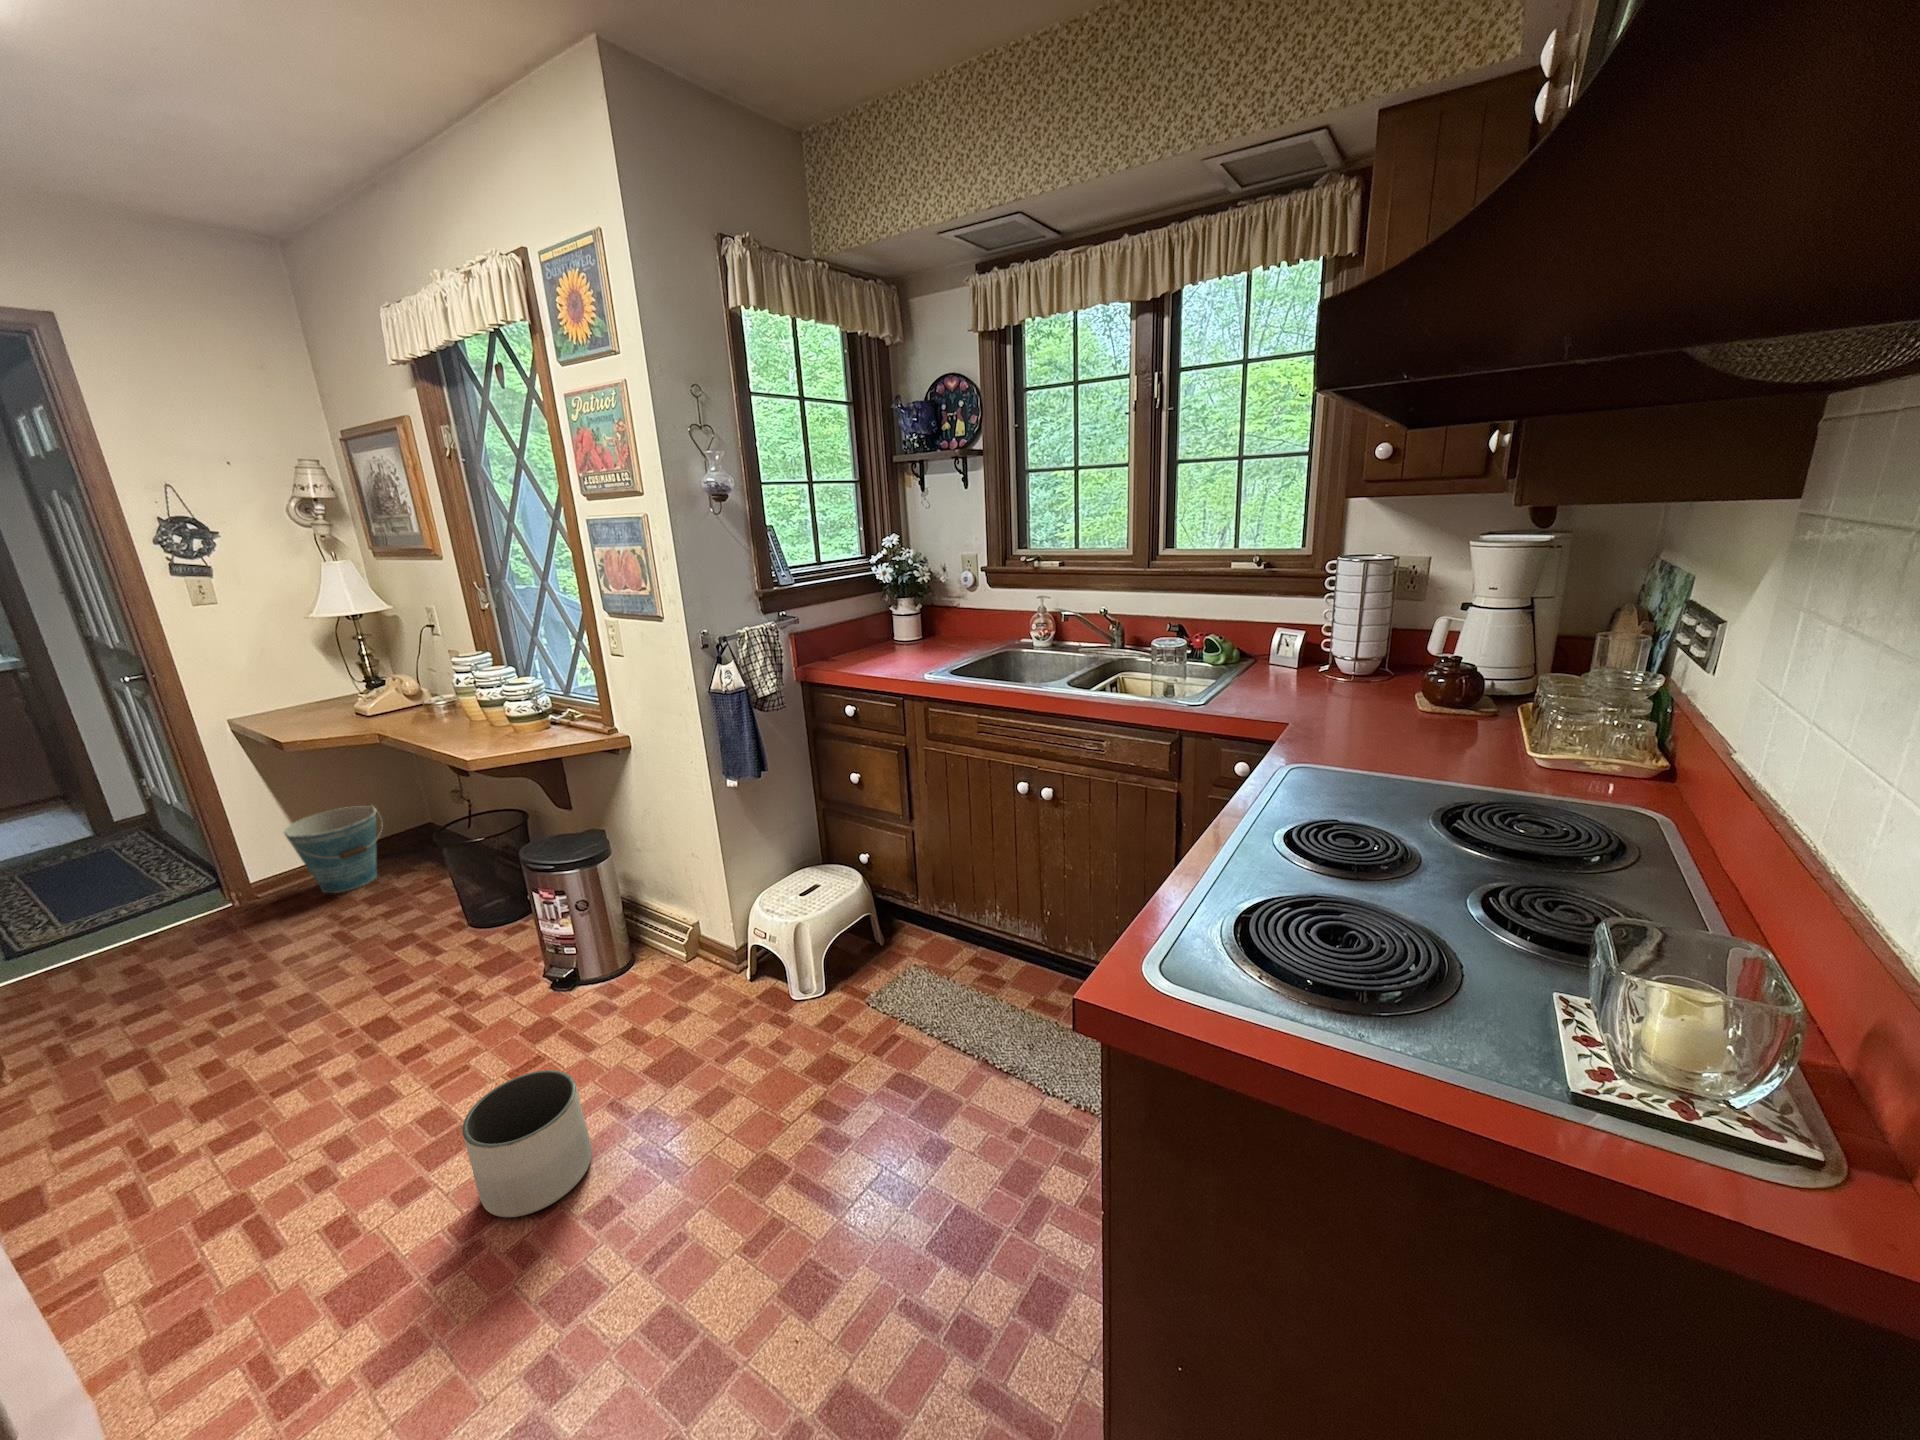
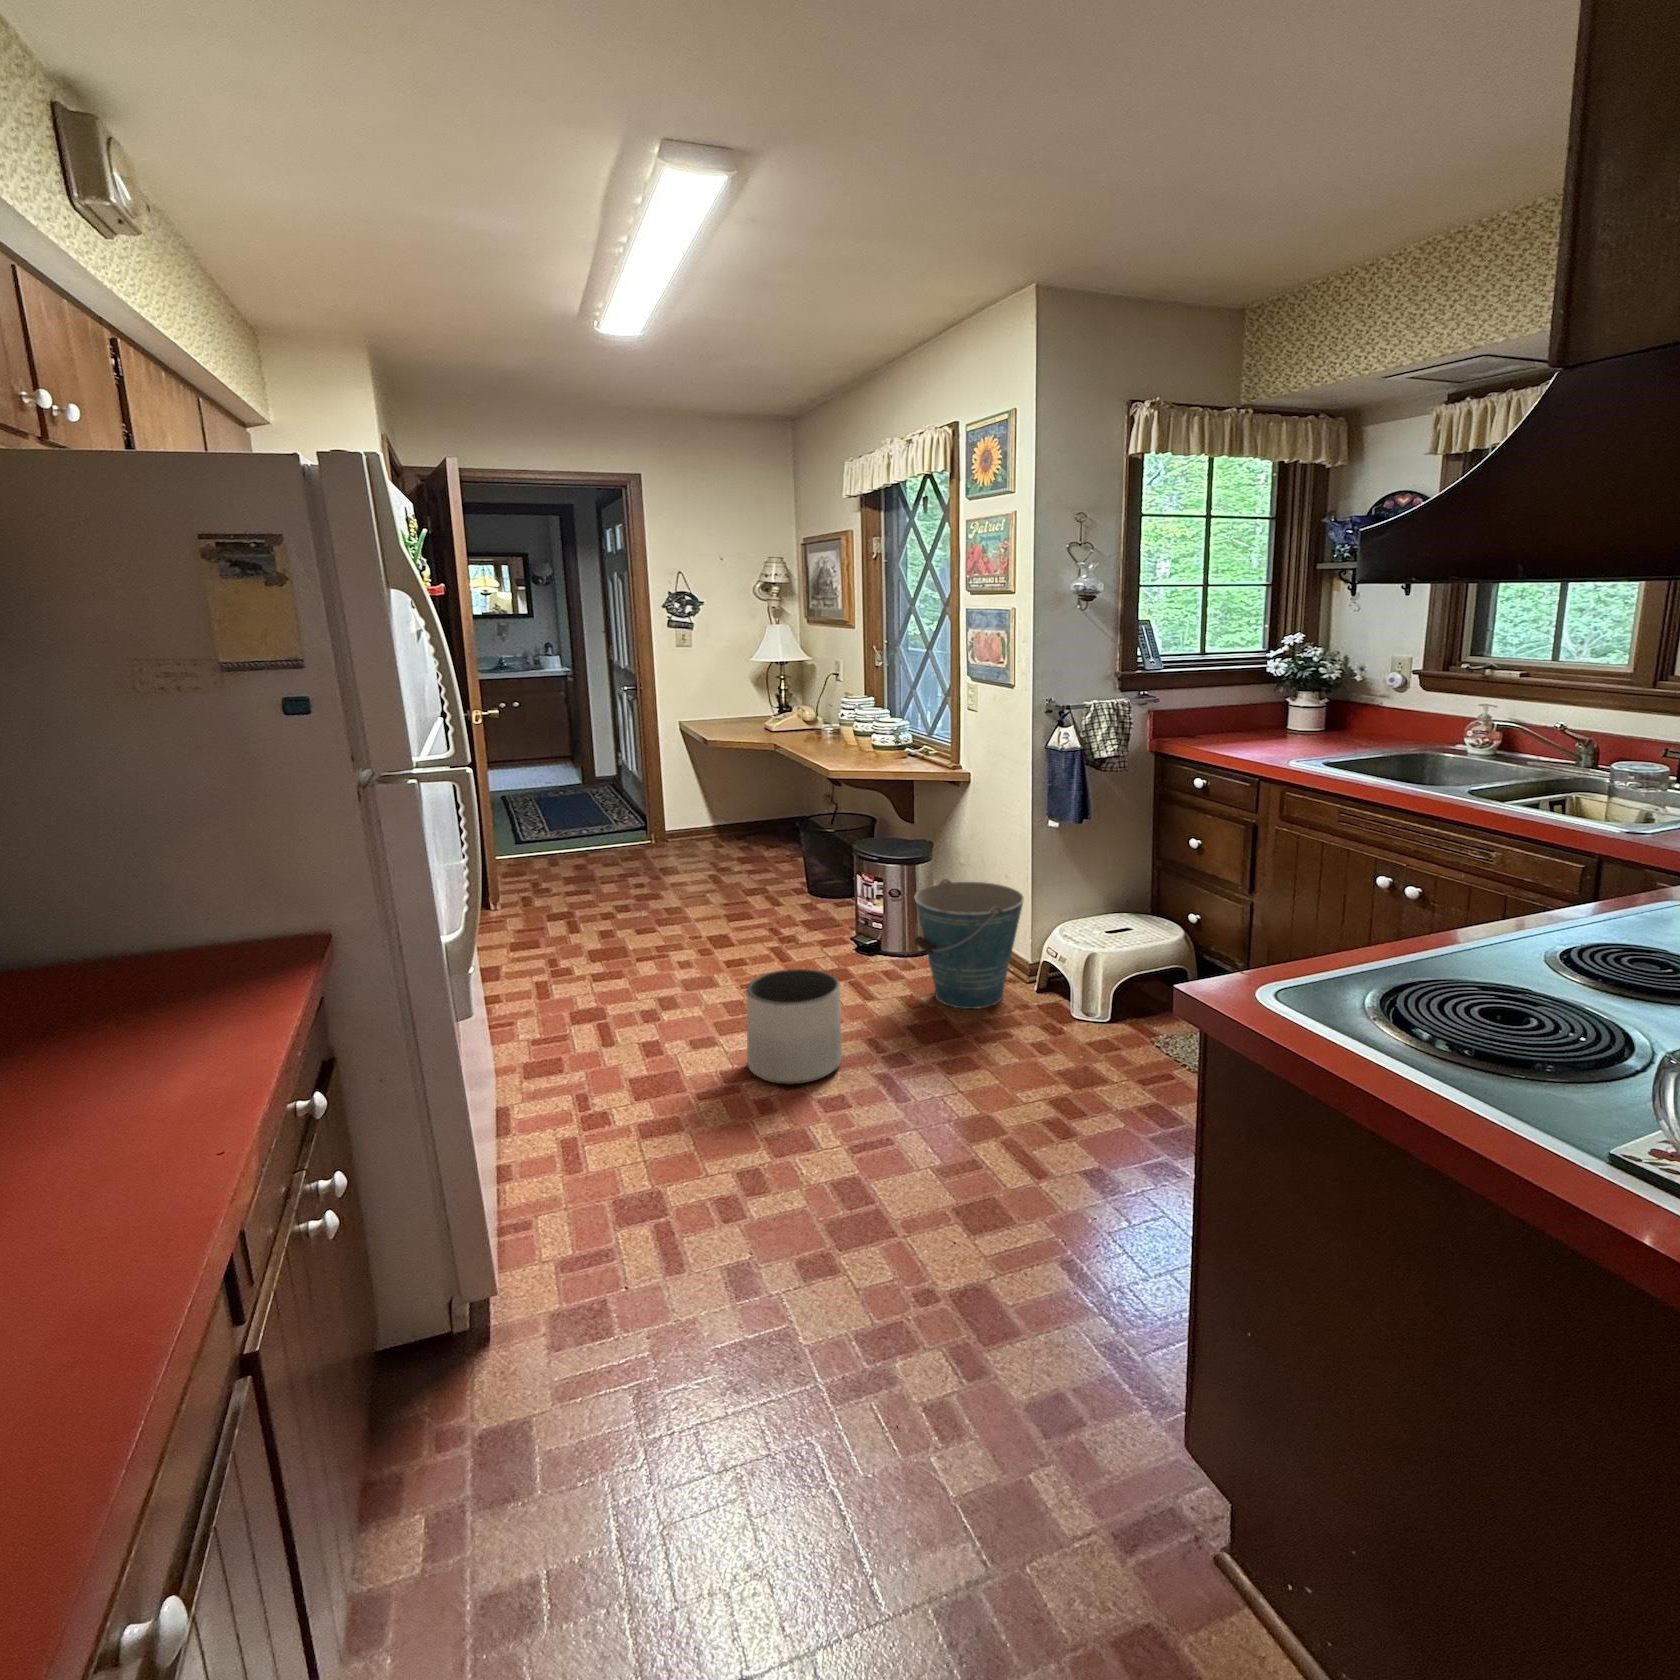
bucket: present [284,805,382,893] -> present [914,879,1024,1009]

